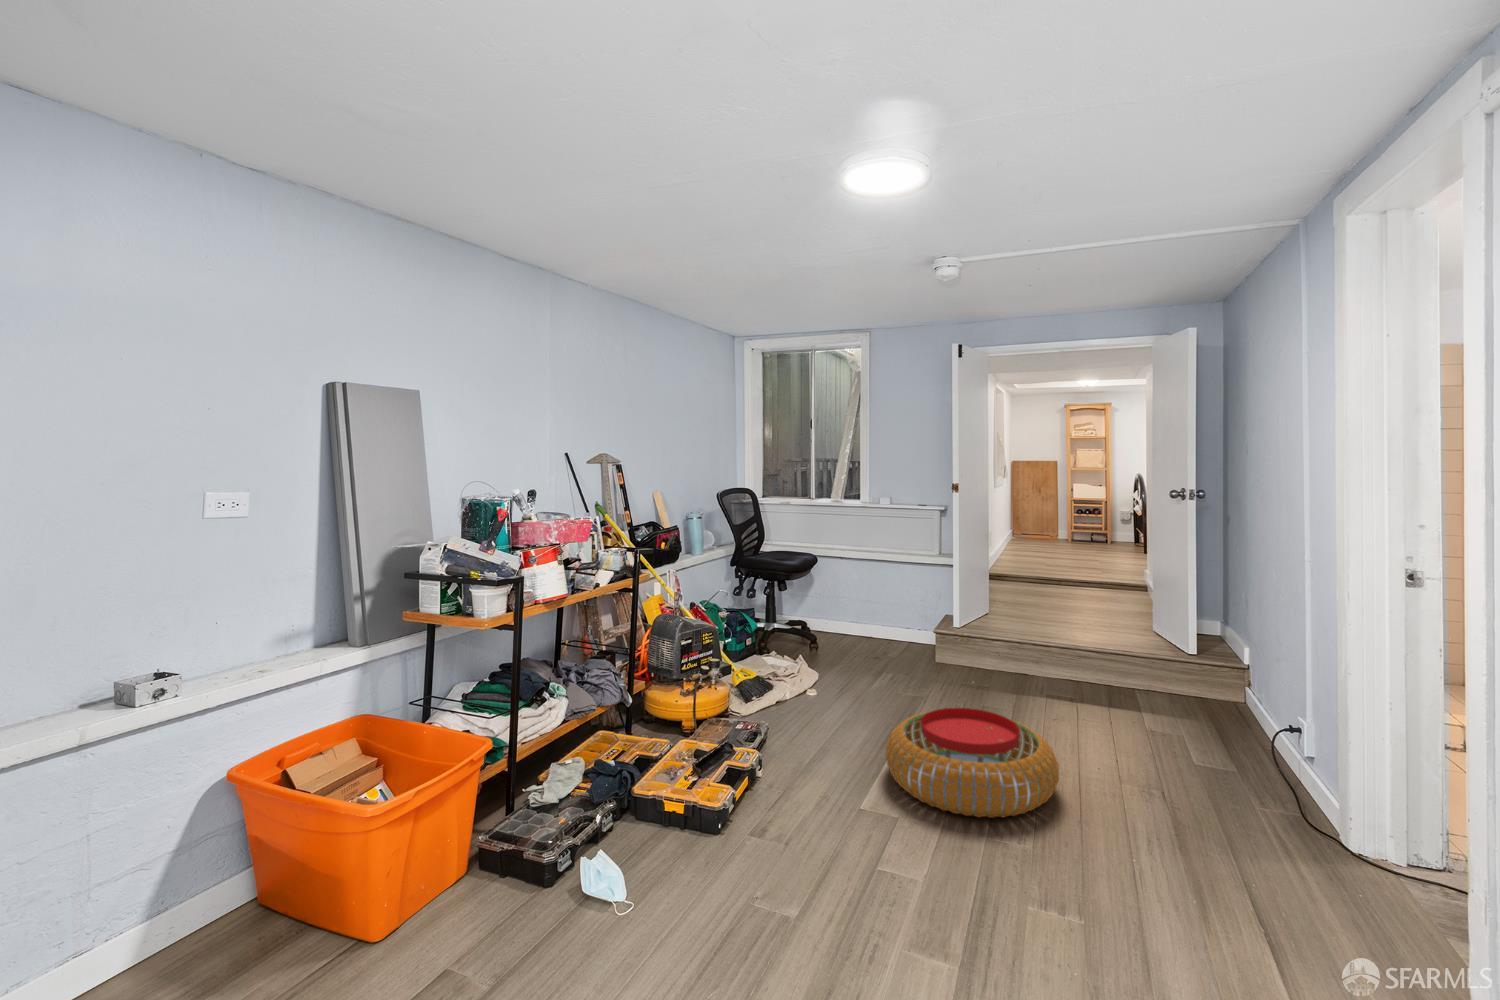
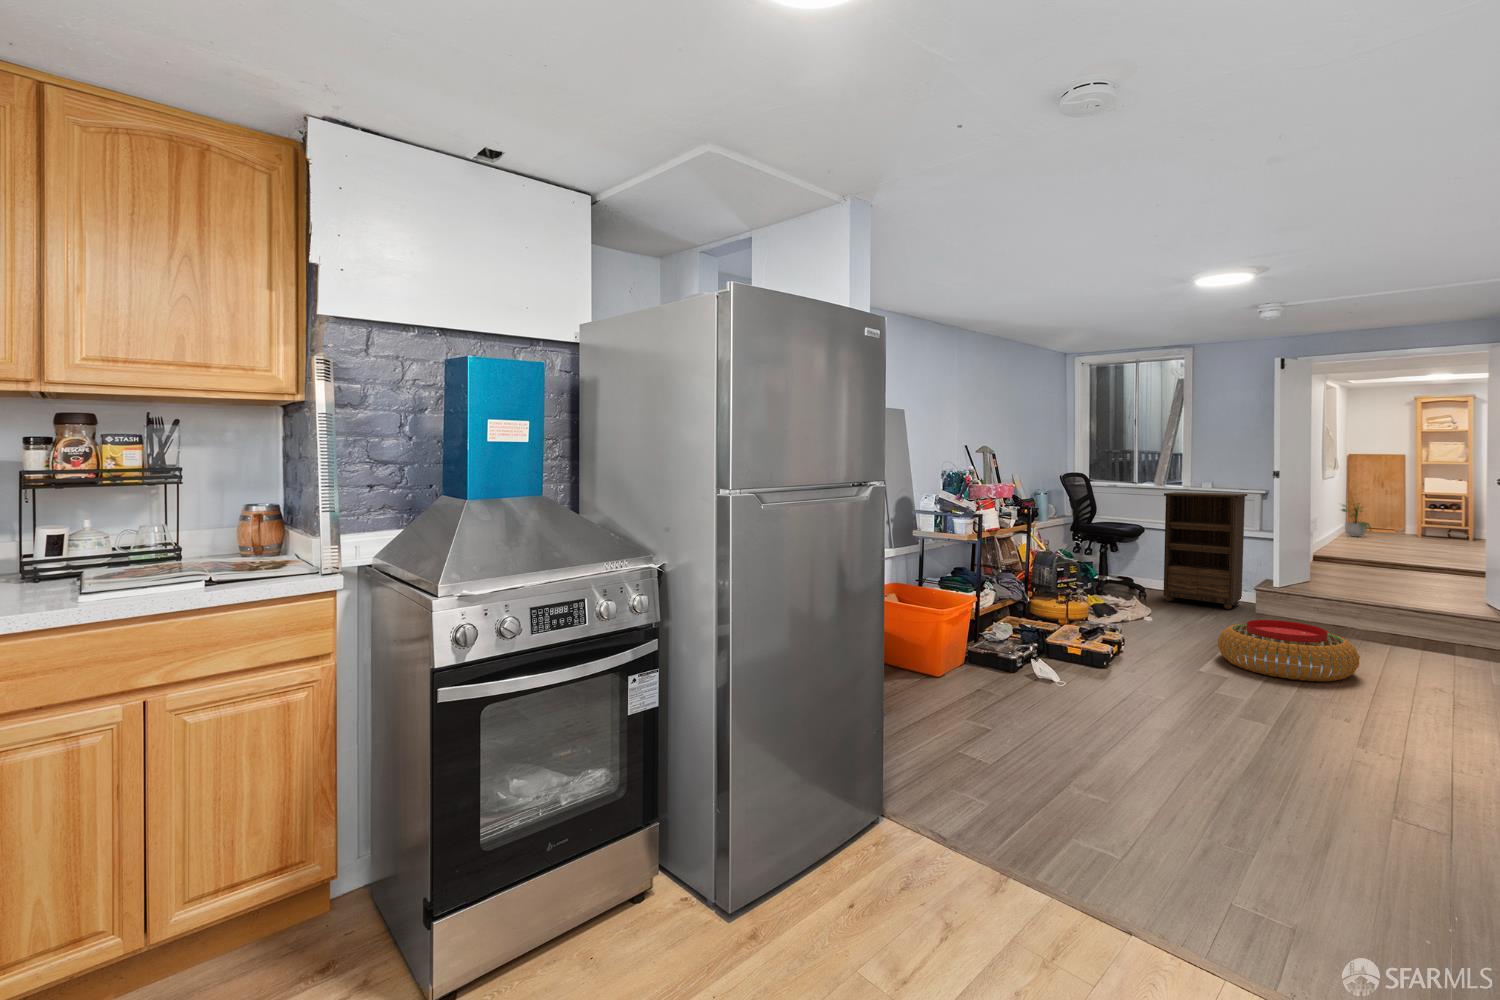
potted plant: none [1007,499,1036,544] -> present [1342,502,1371,537]
bookshelf: none [835,511,925,660] -> present [1163,492,1247,609]

